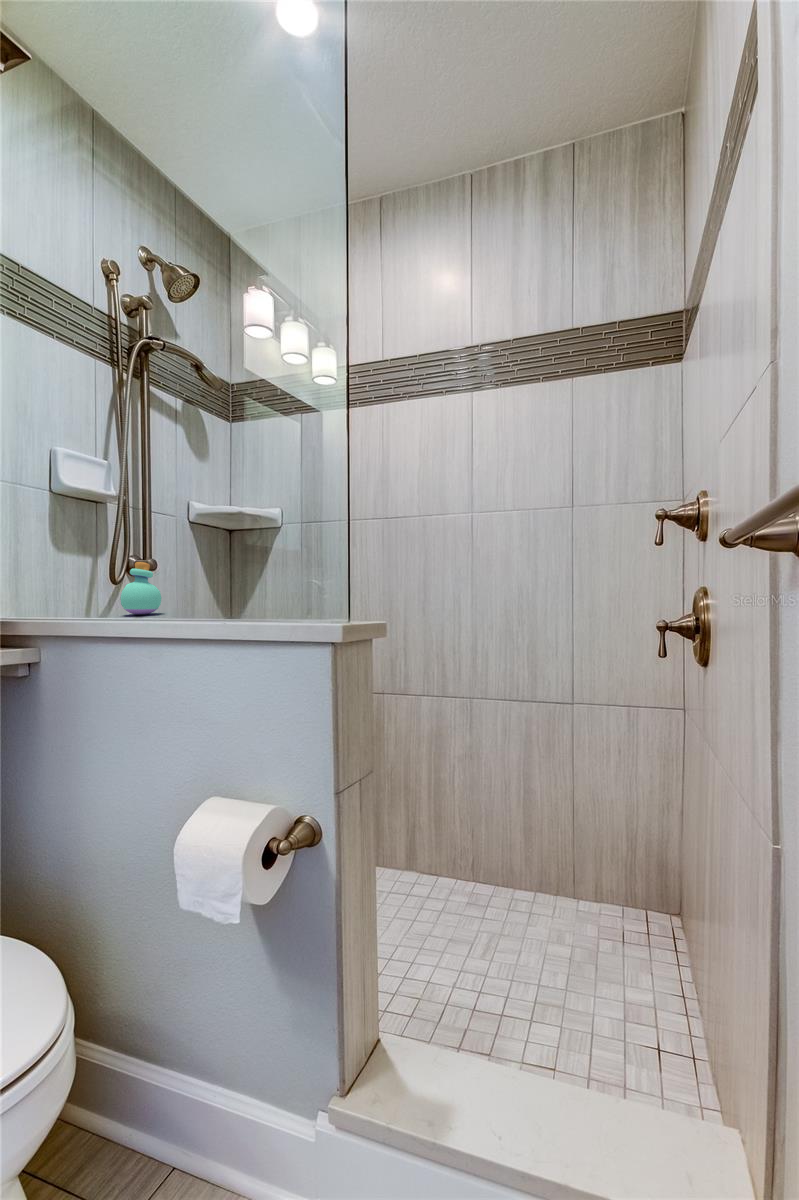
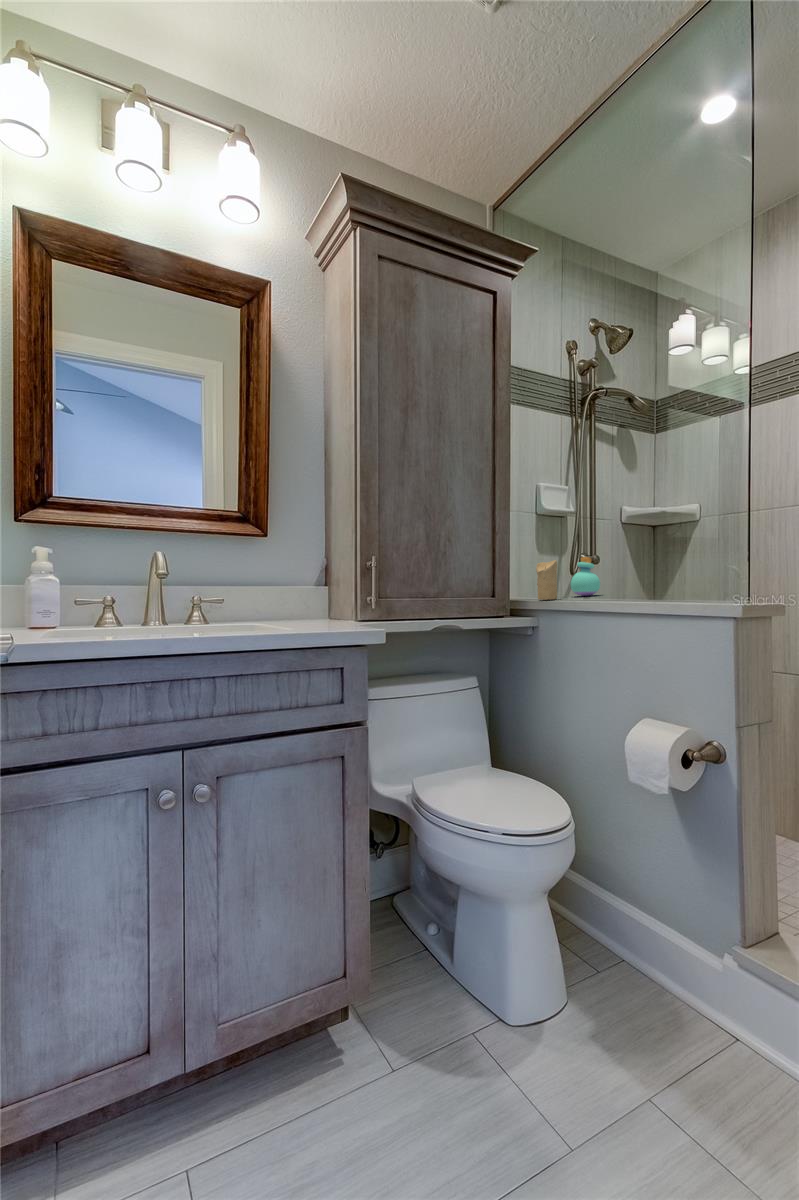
candle: none [72,564,105,621] -> present [536,560,557,600]

